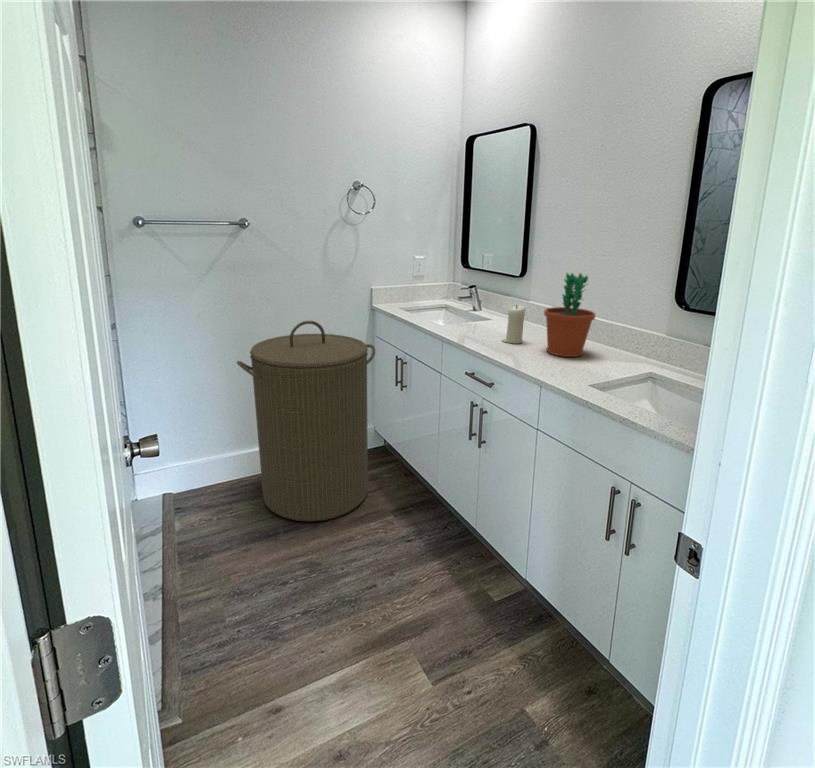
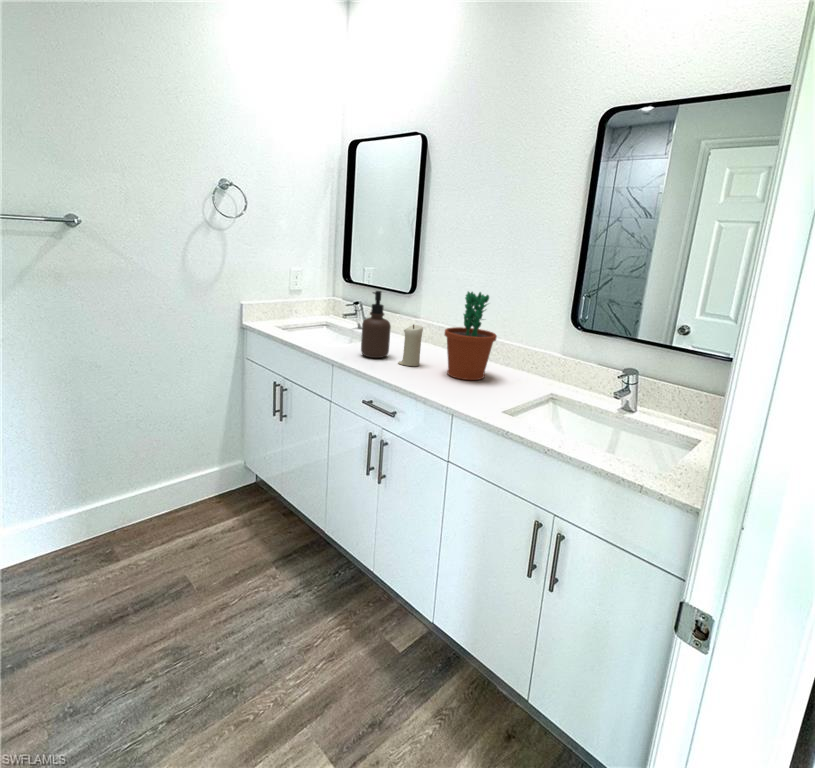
soap dispenser: none [470,275,497,336] -> present [361,291,391,358]
laundry hamper: present [237,321,375,521] -> none [67,340,249,589]

